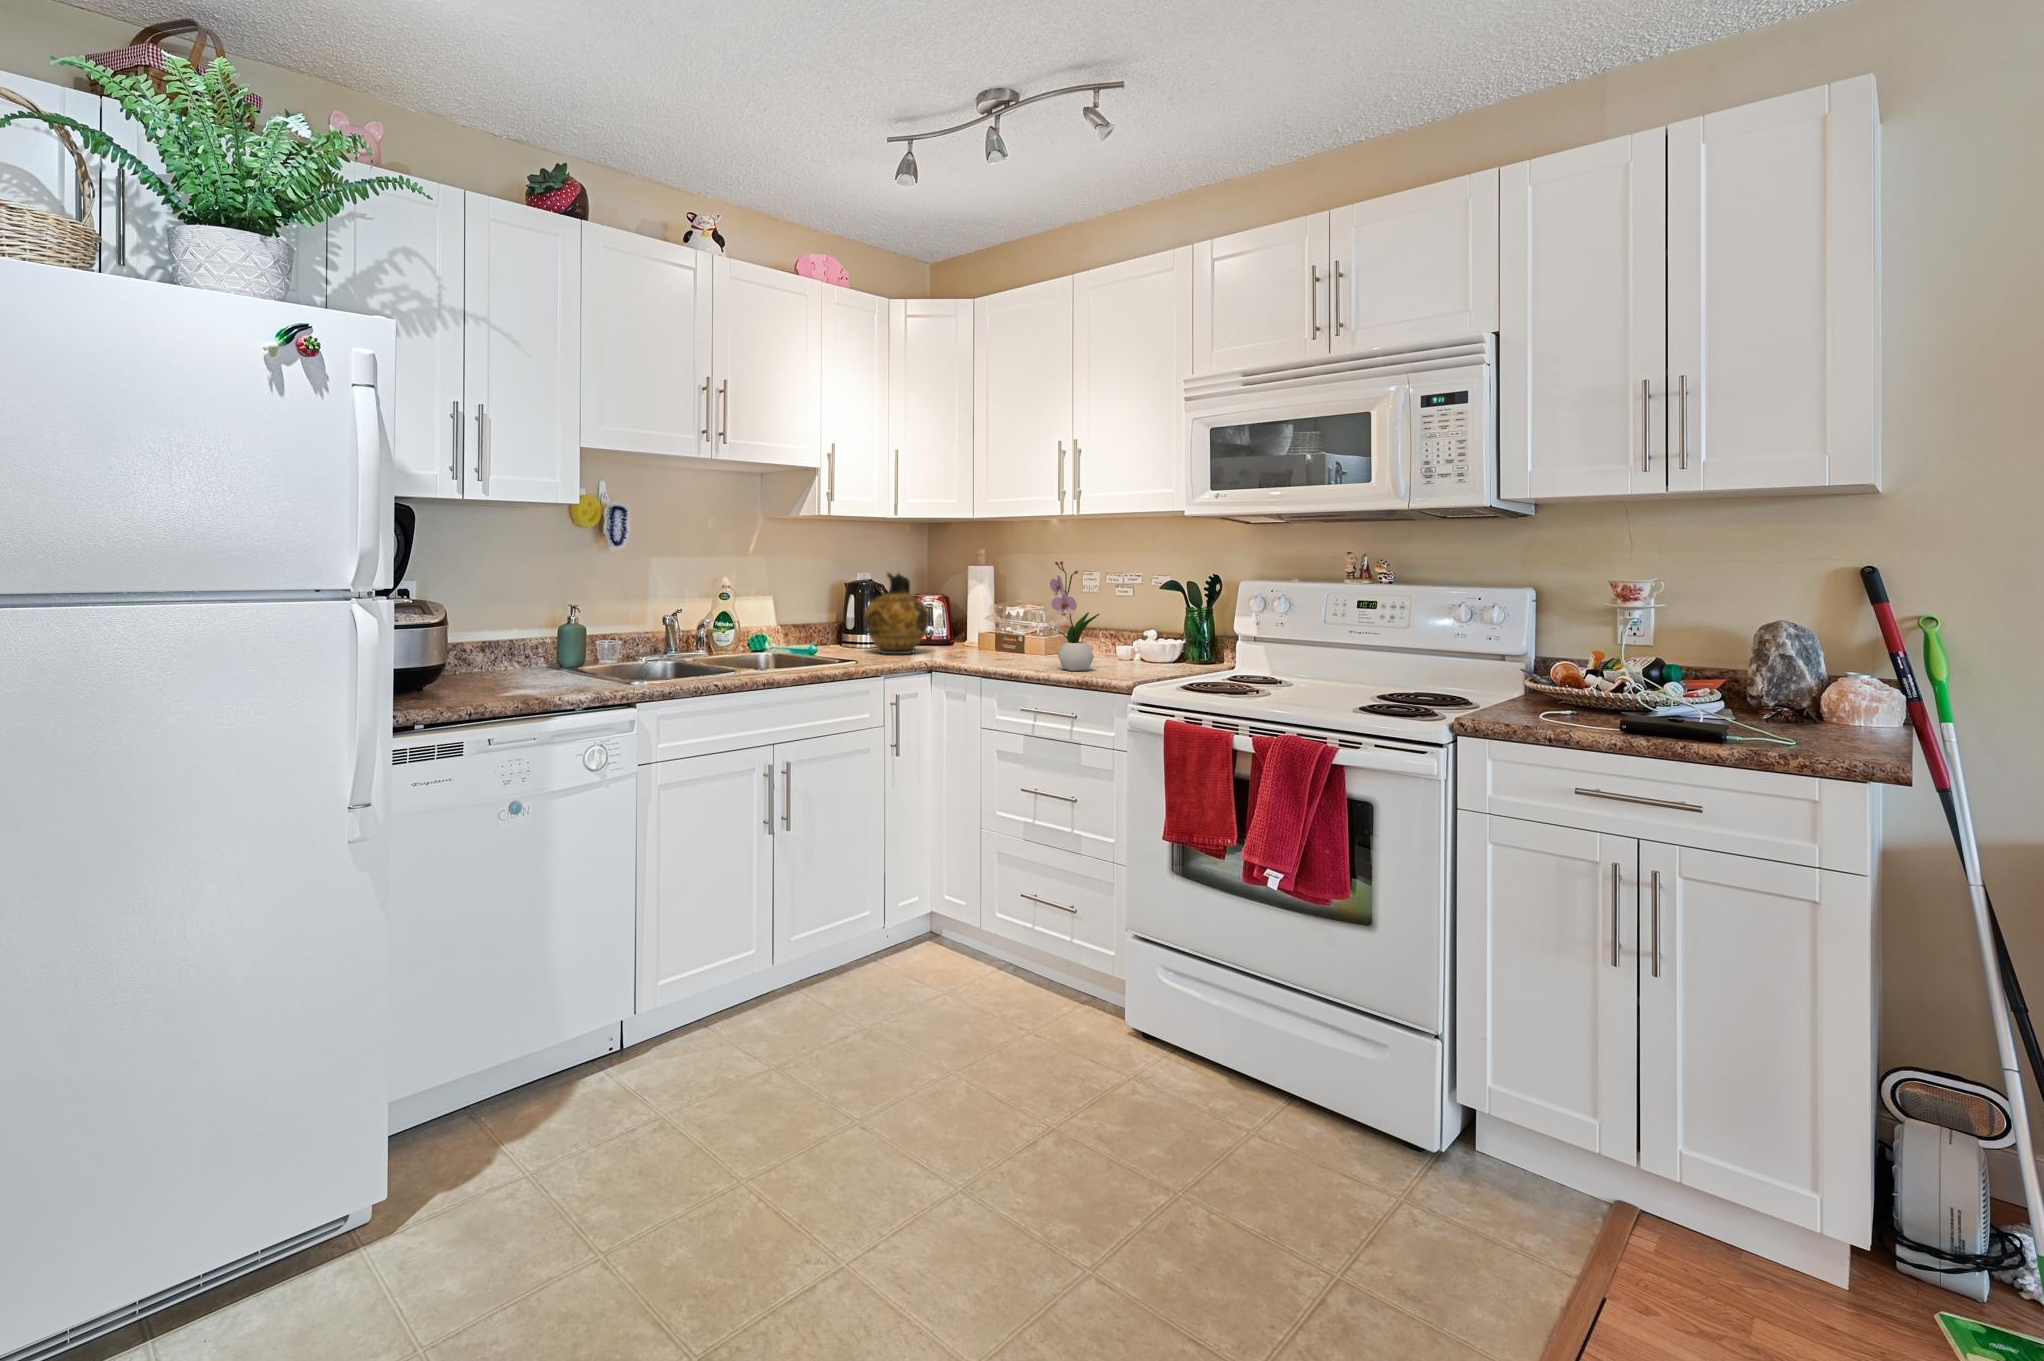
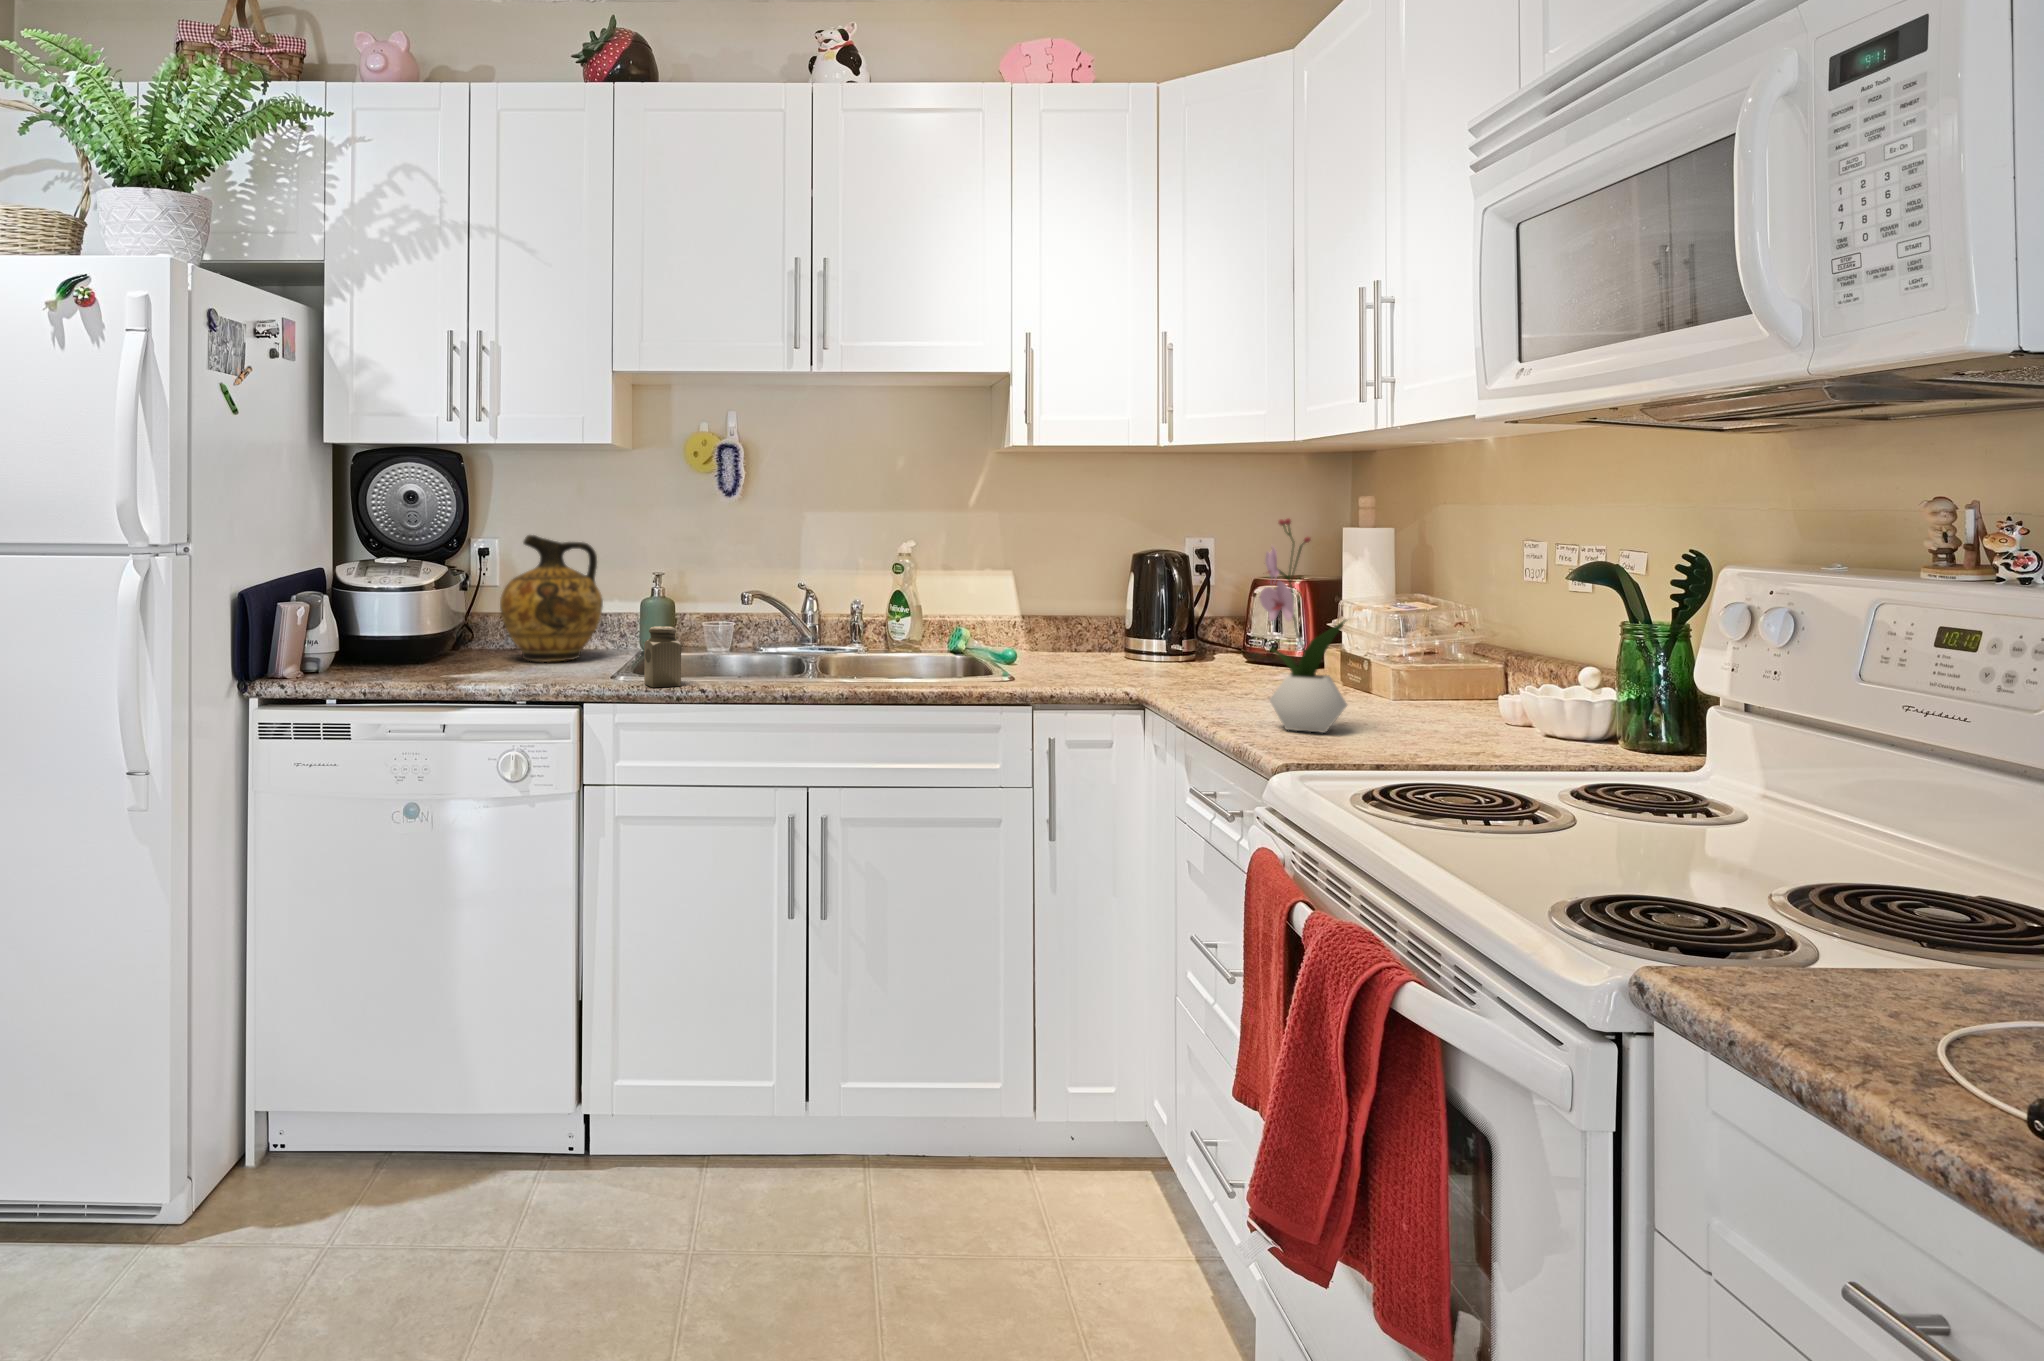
ceramic jug: present [864,573,929,654] -> present [500,535,603,662]
salt shaker: none [671,641,702,686] -> present [644,626,681,687]

